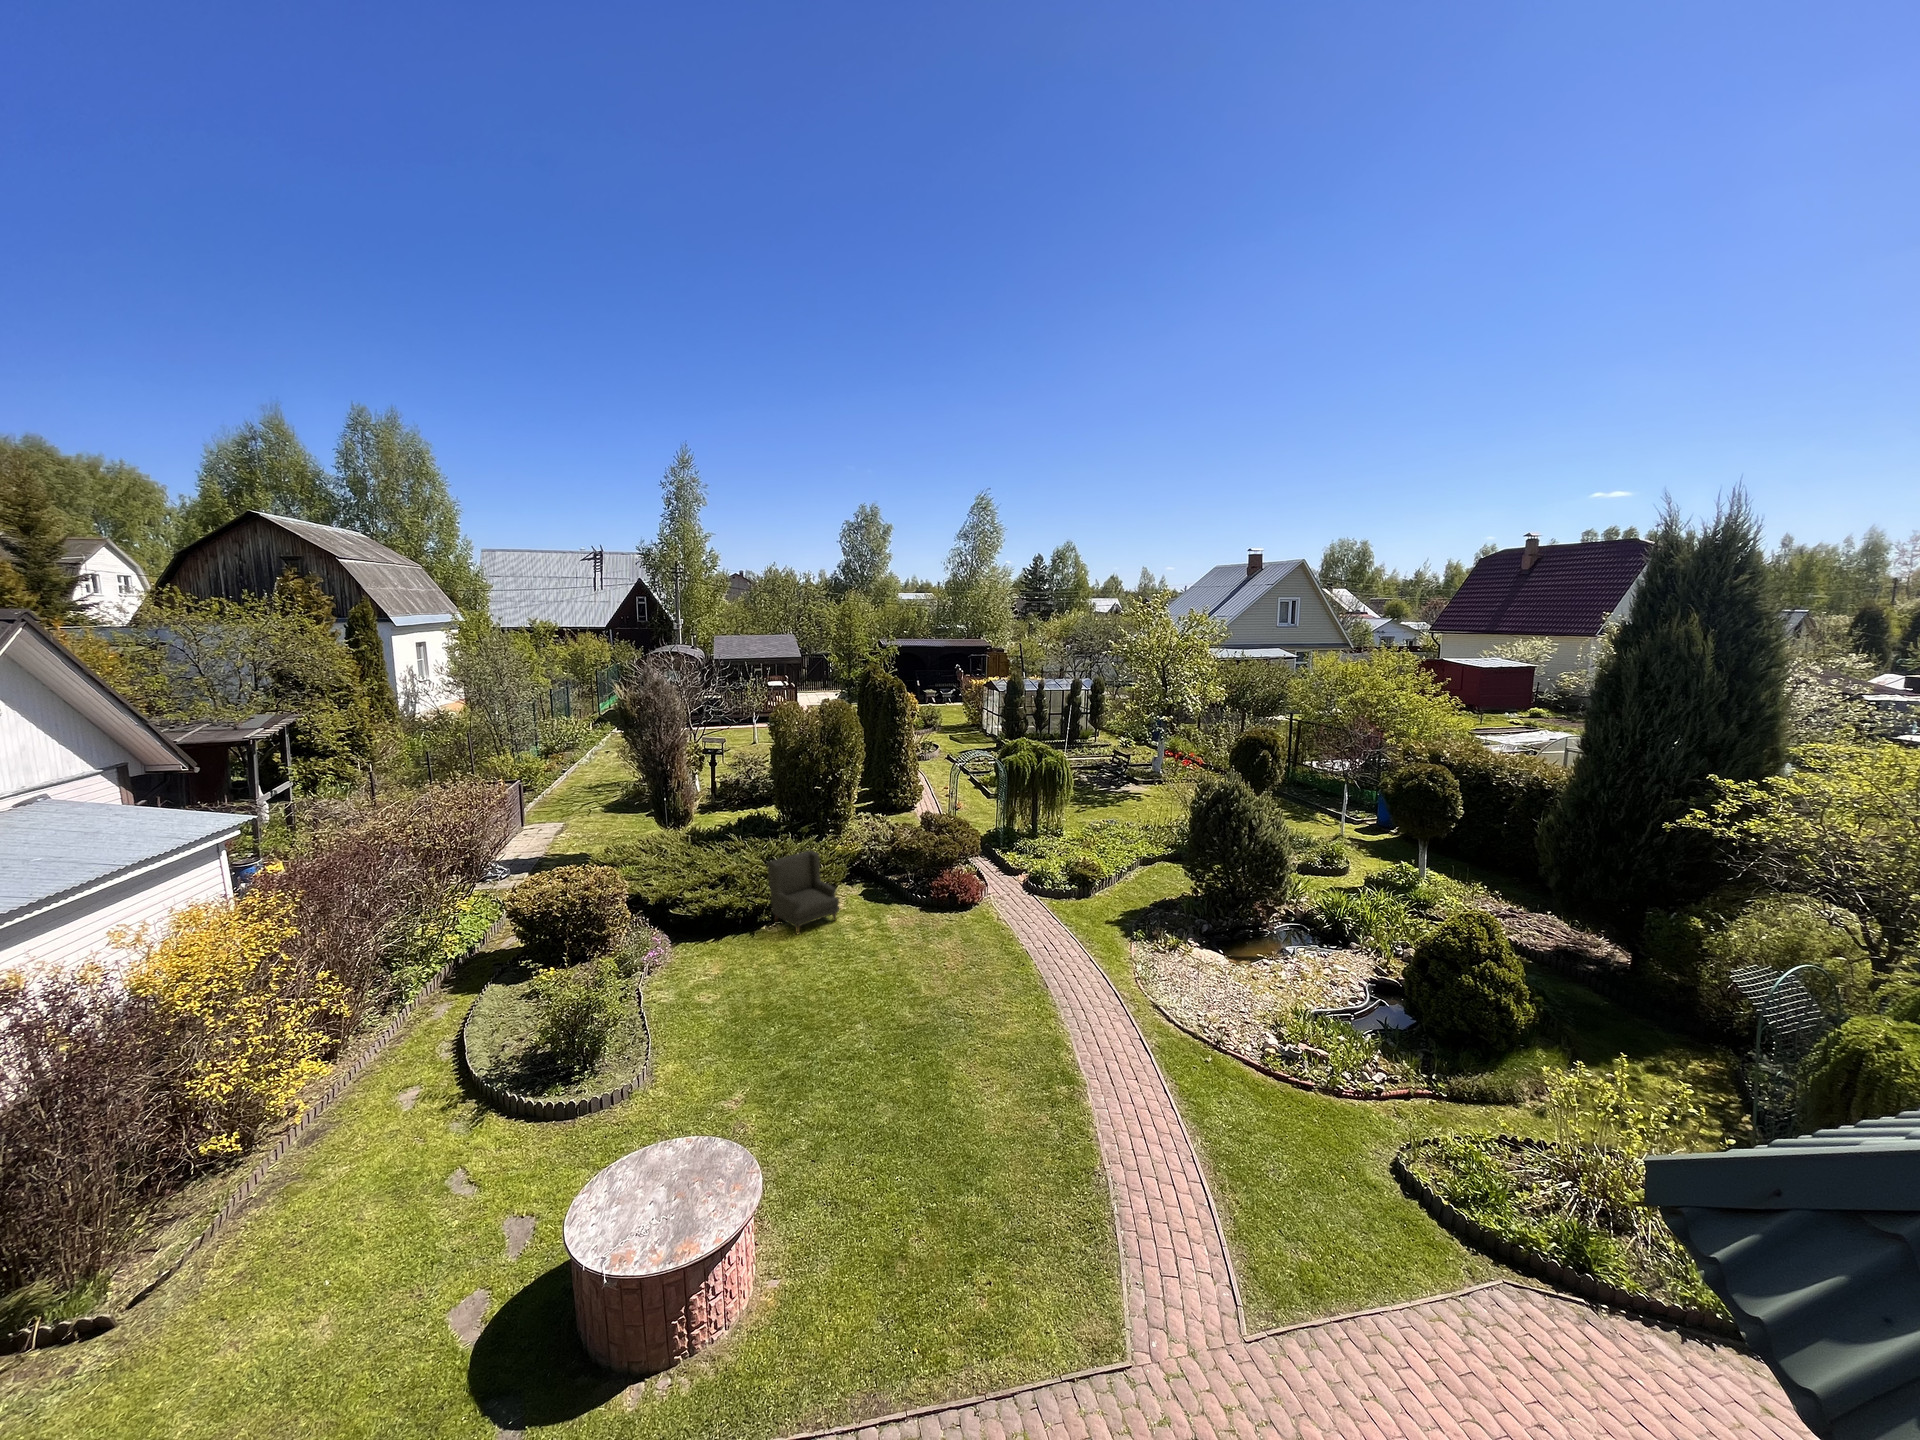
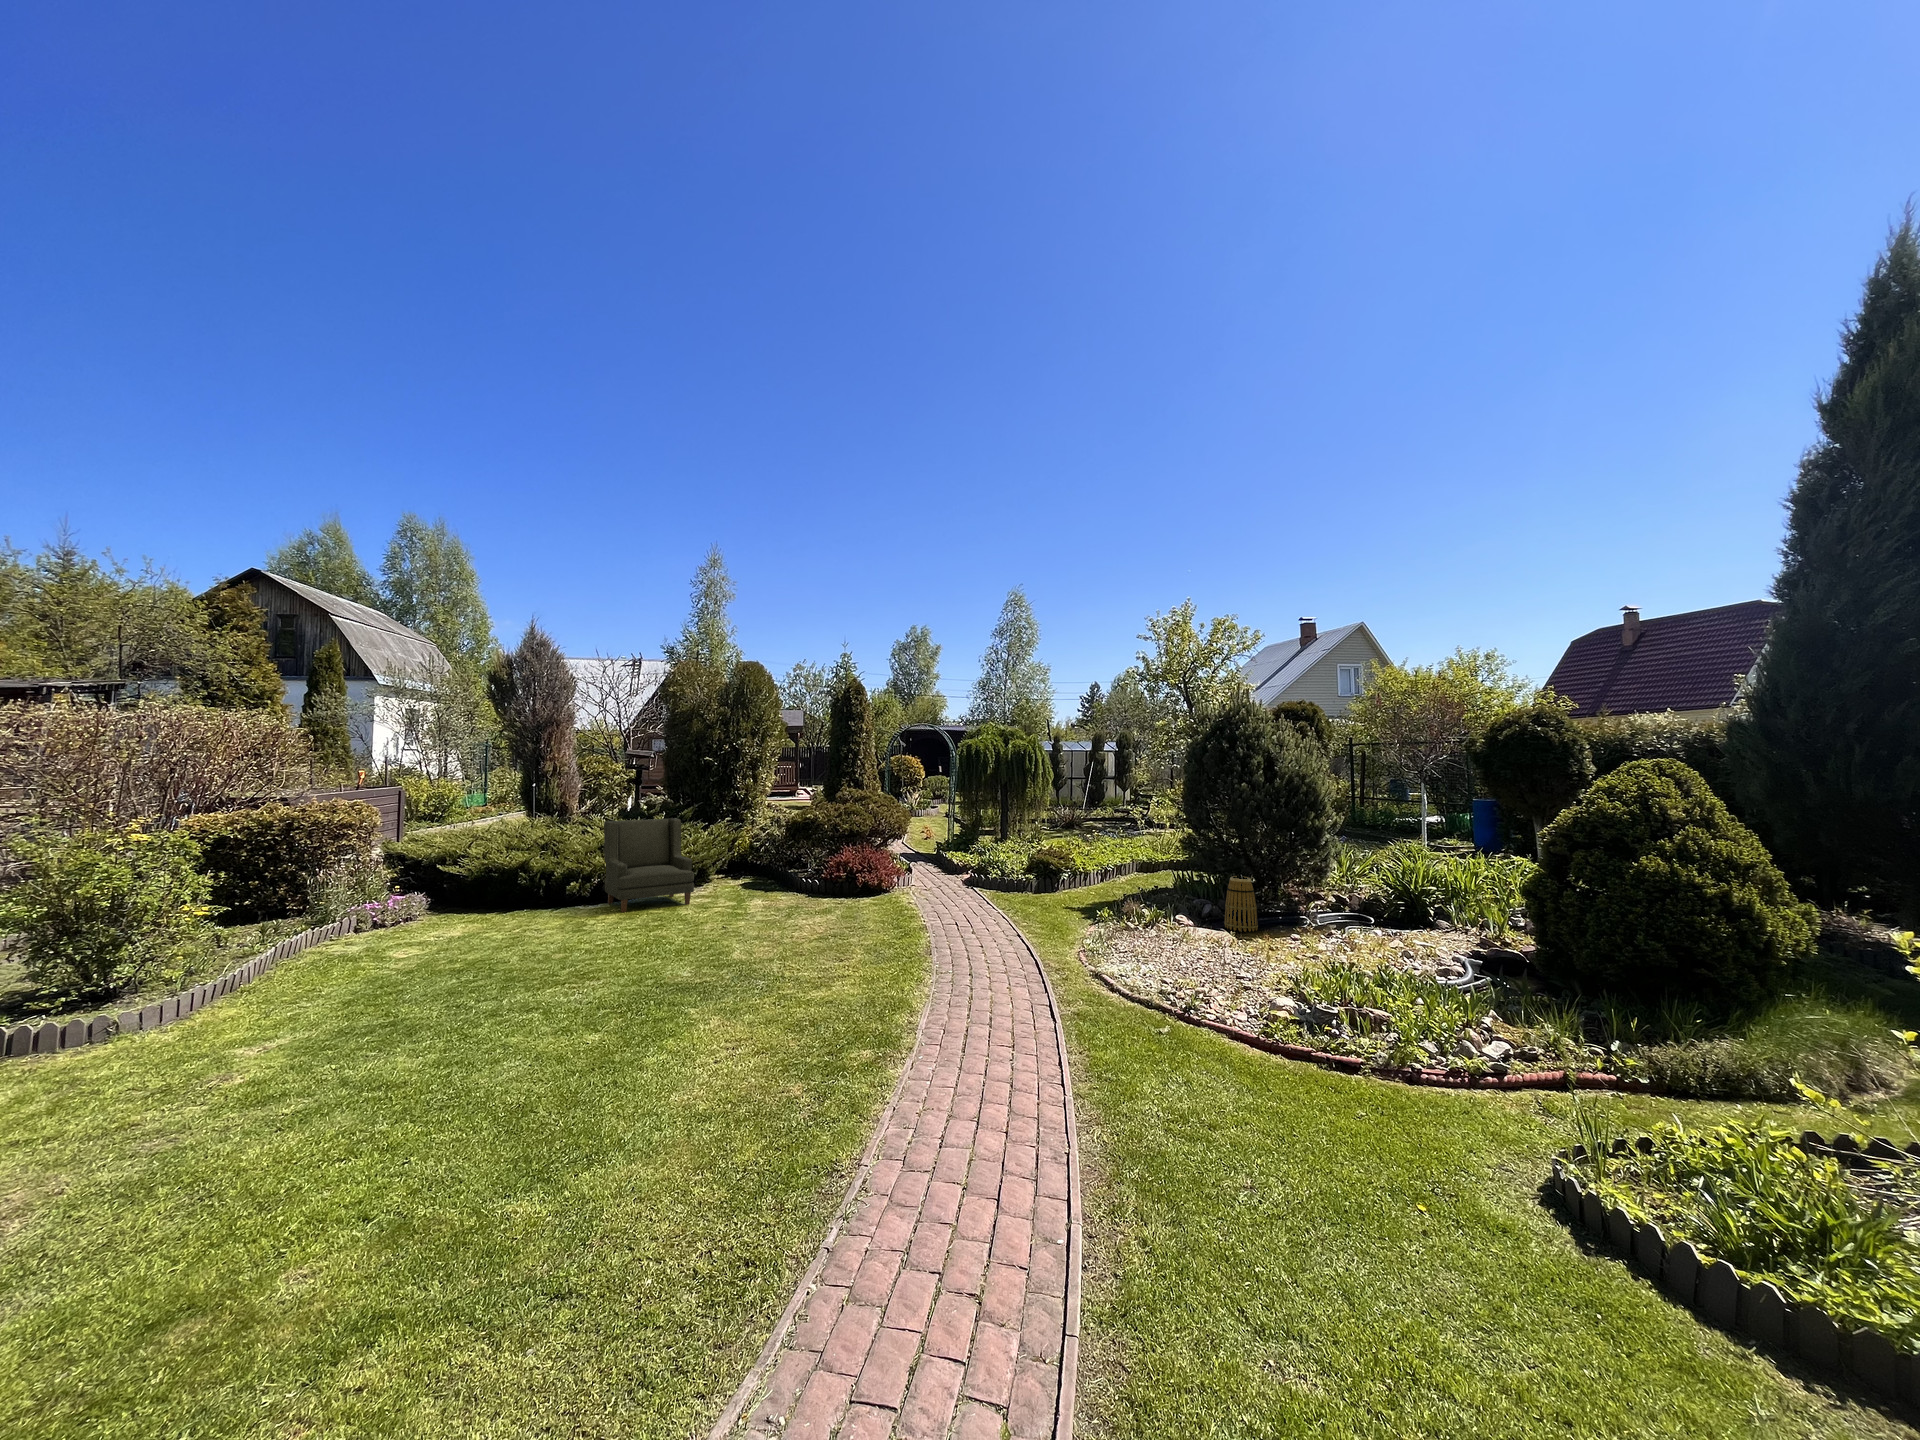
basket: none [1215,909,1238,948] -> present [1224,876,1258,932]

